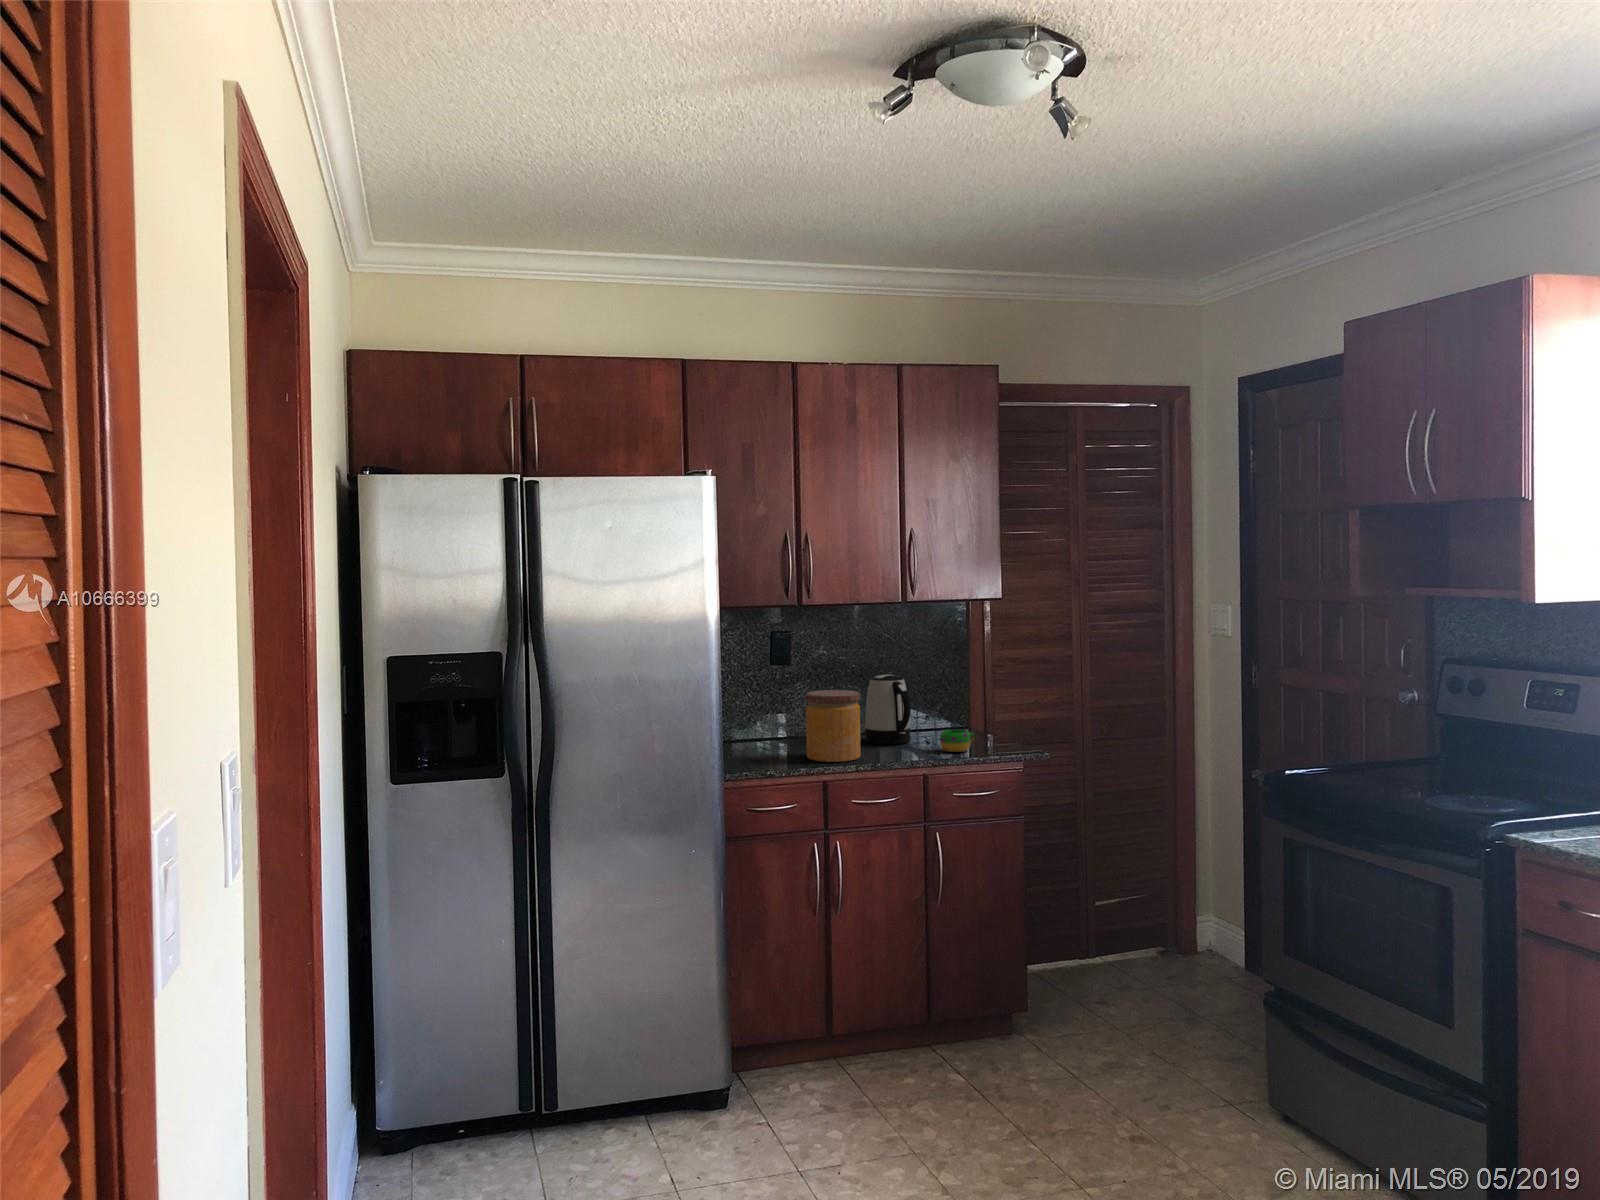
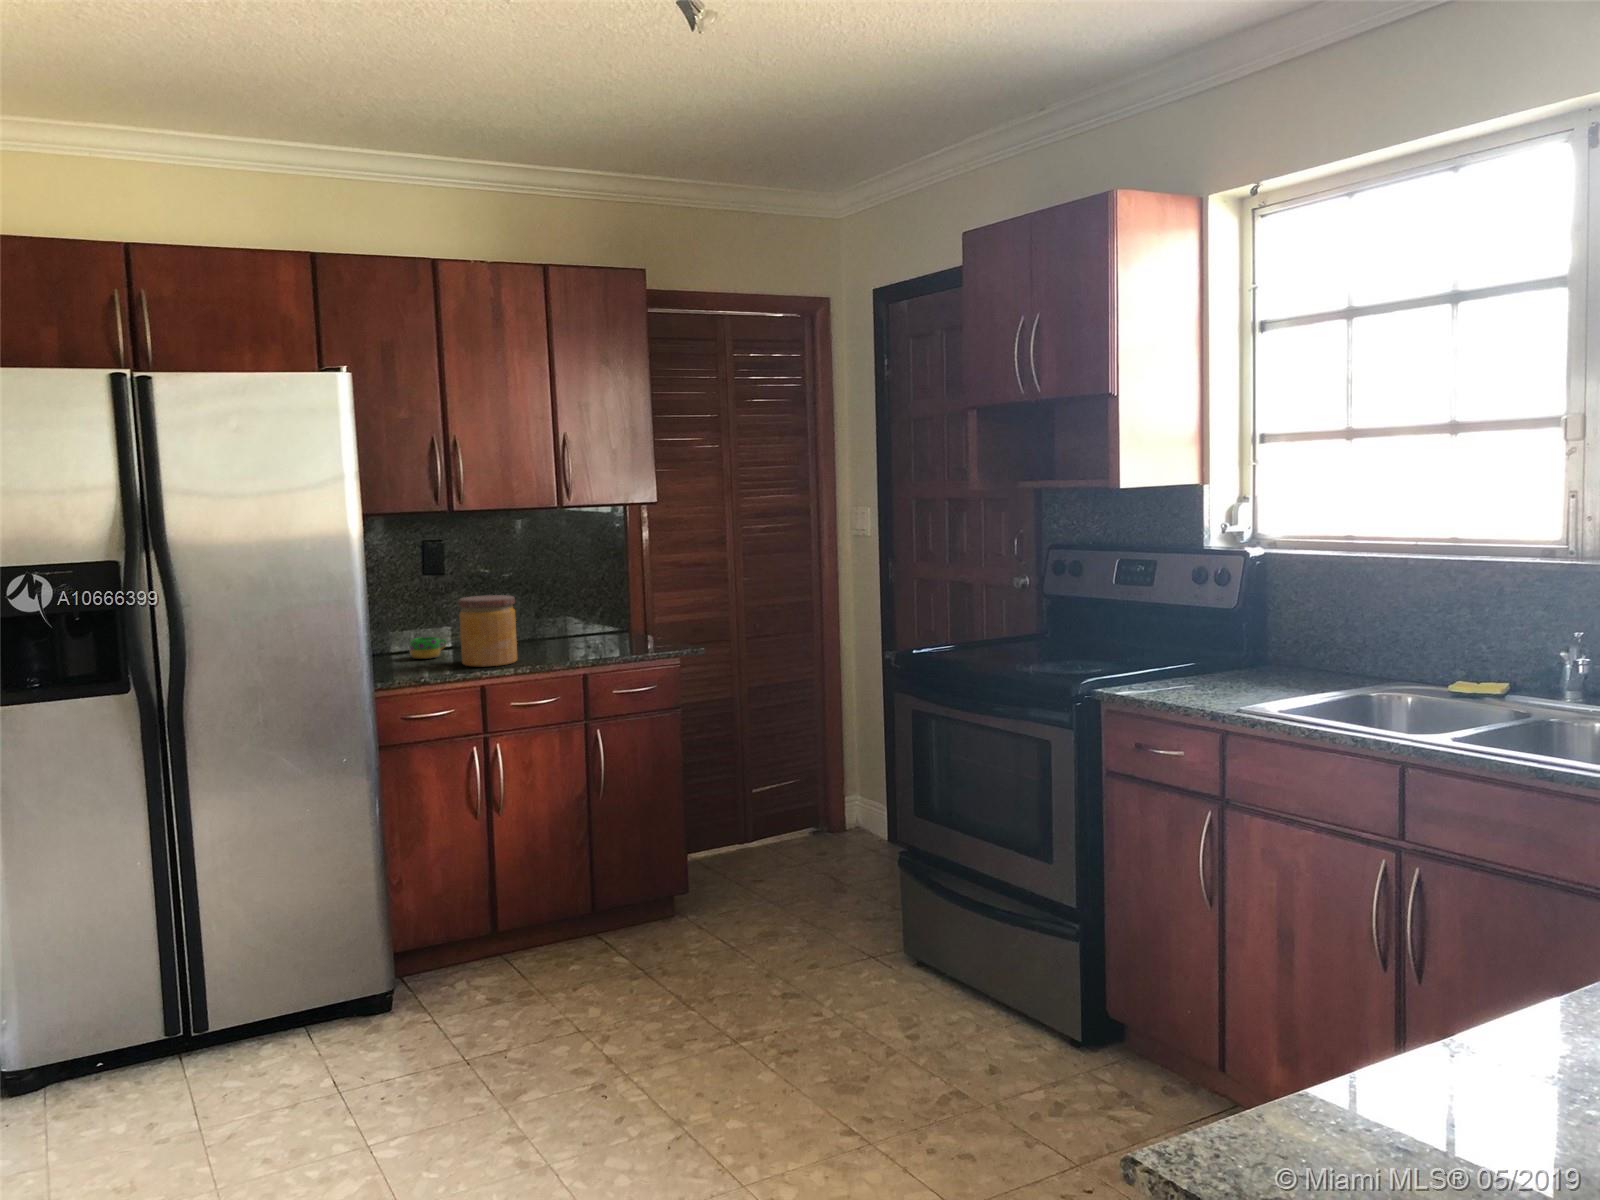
kettle: present [865,675,911,744] -> none [522,580,569,649]
mug: present [940,730,974,753] -> present [409,637,446,659]

